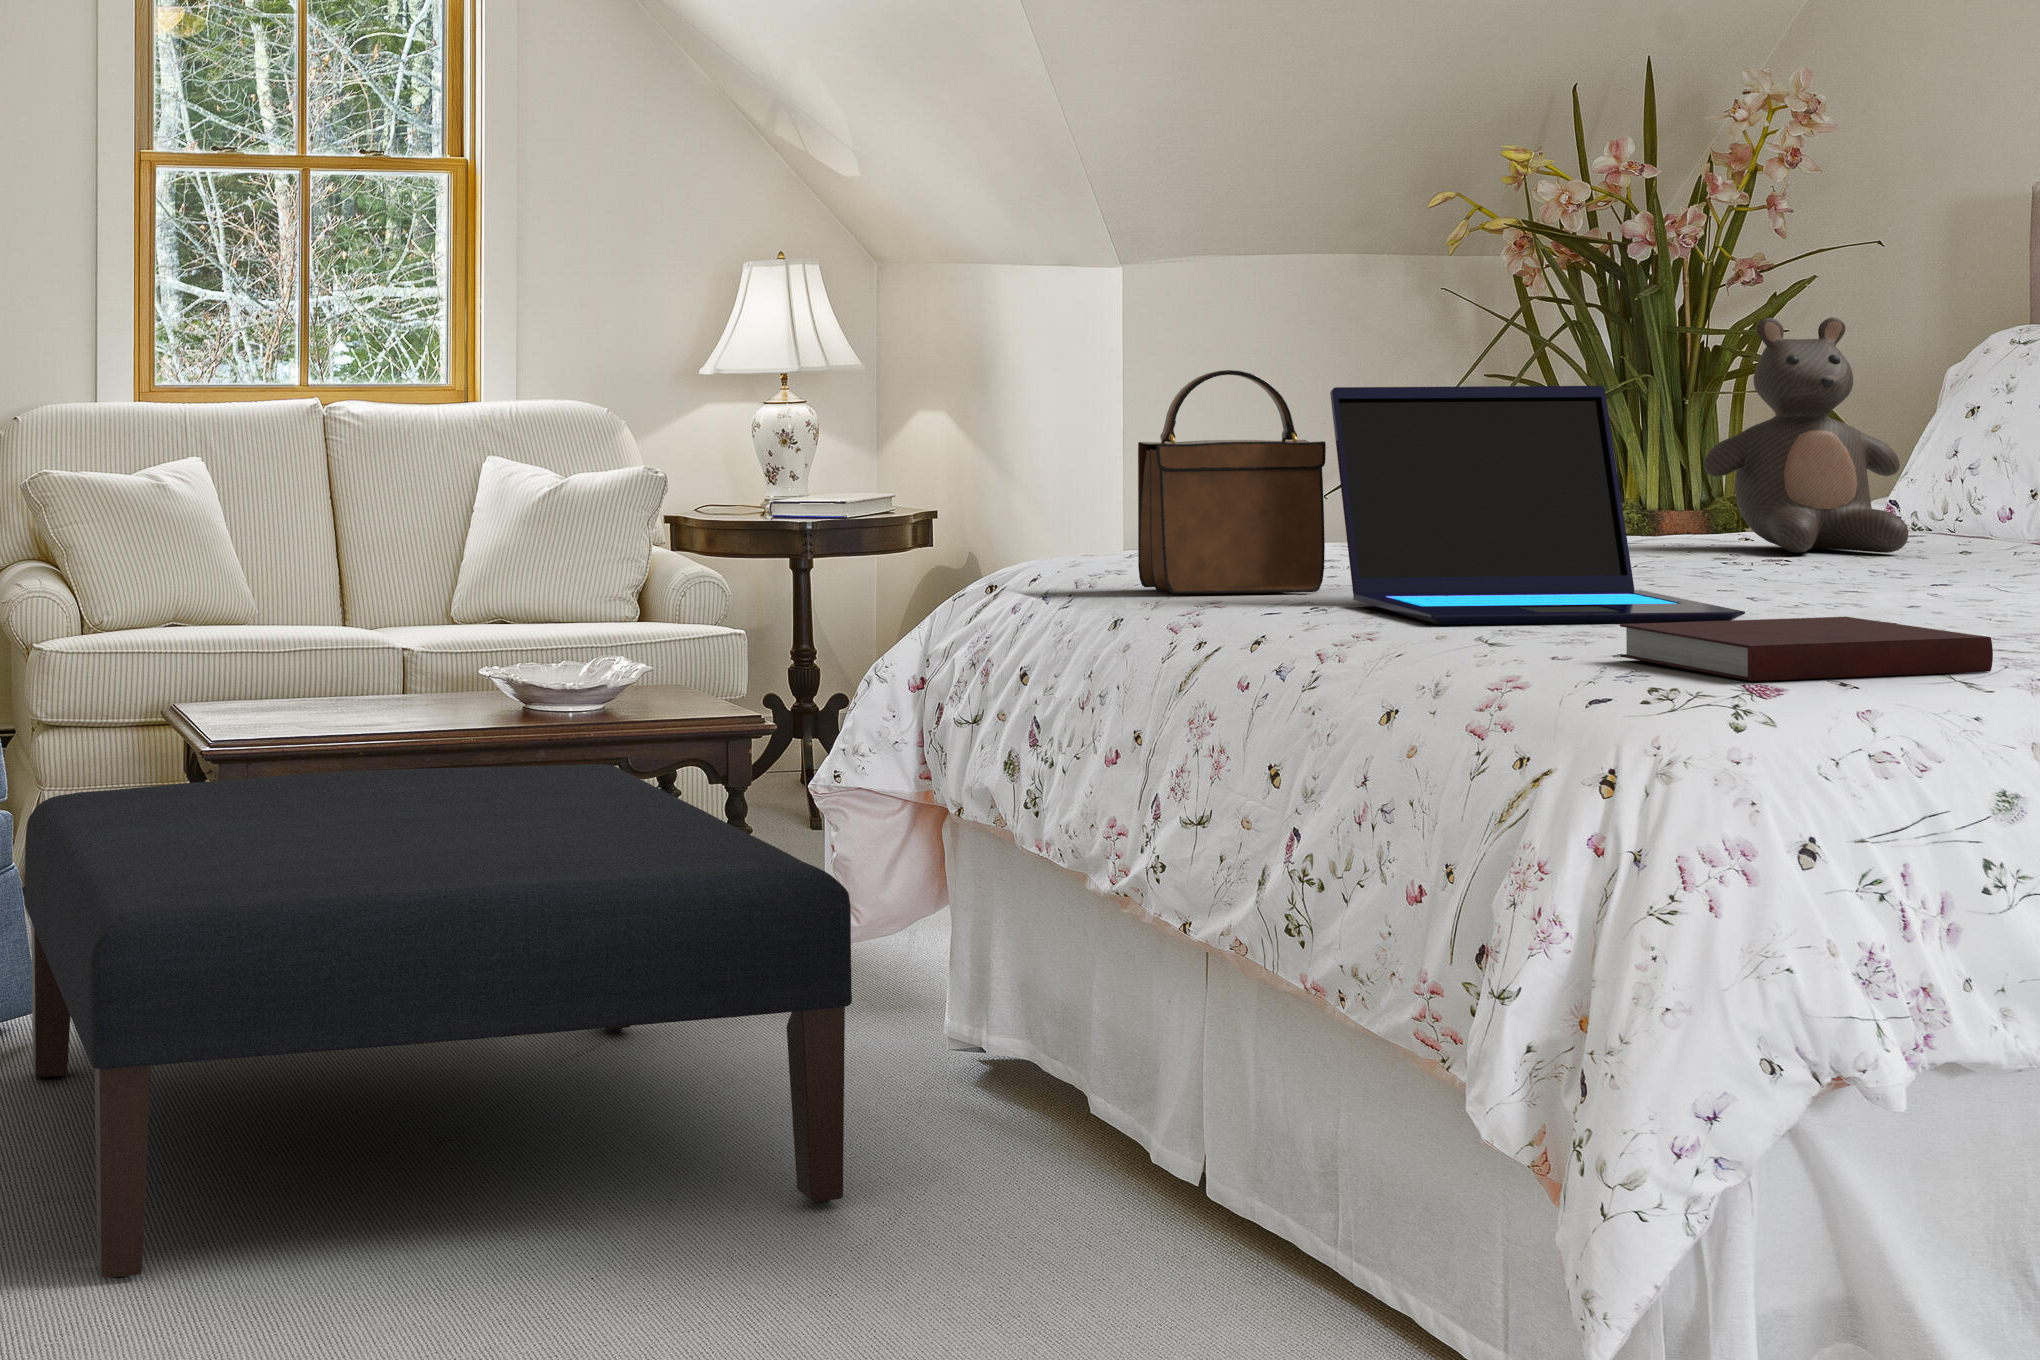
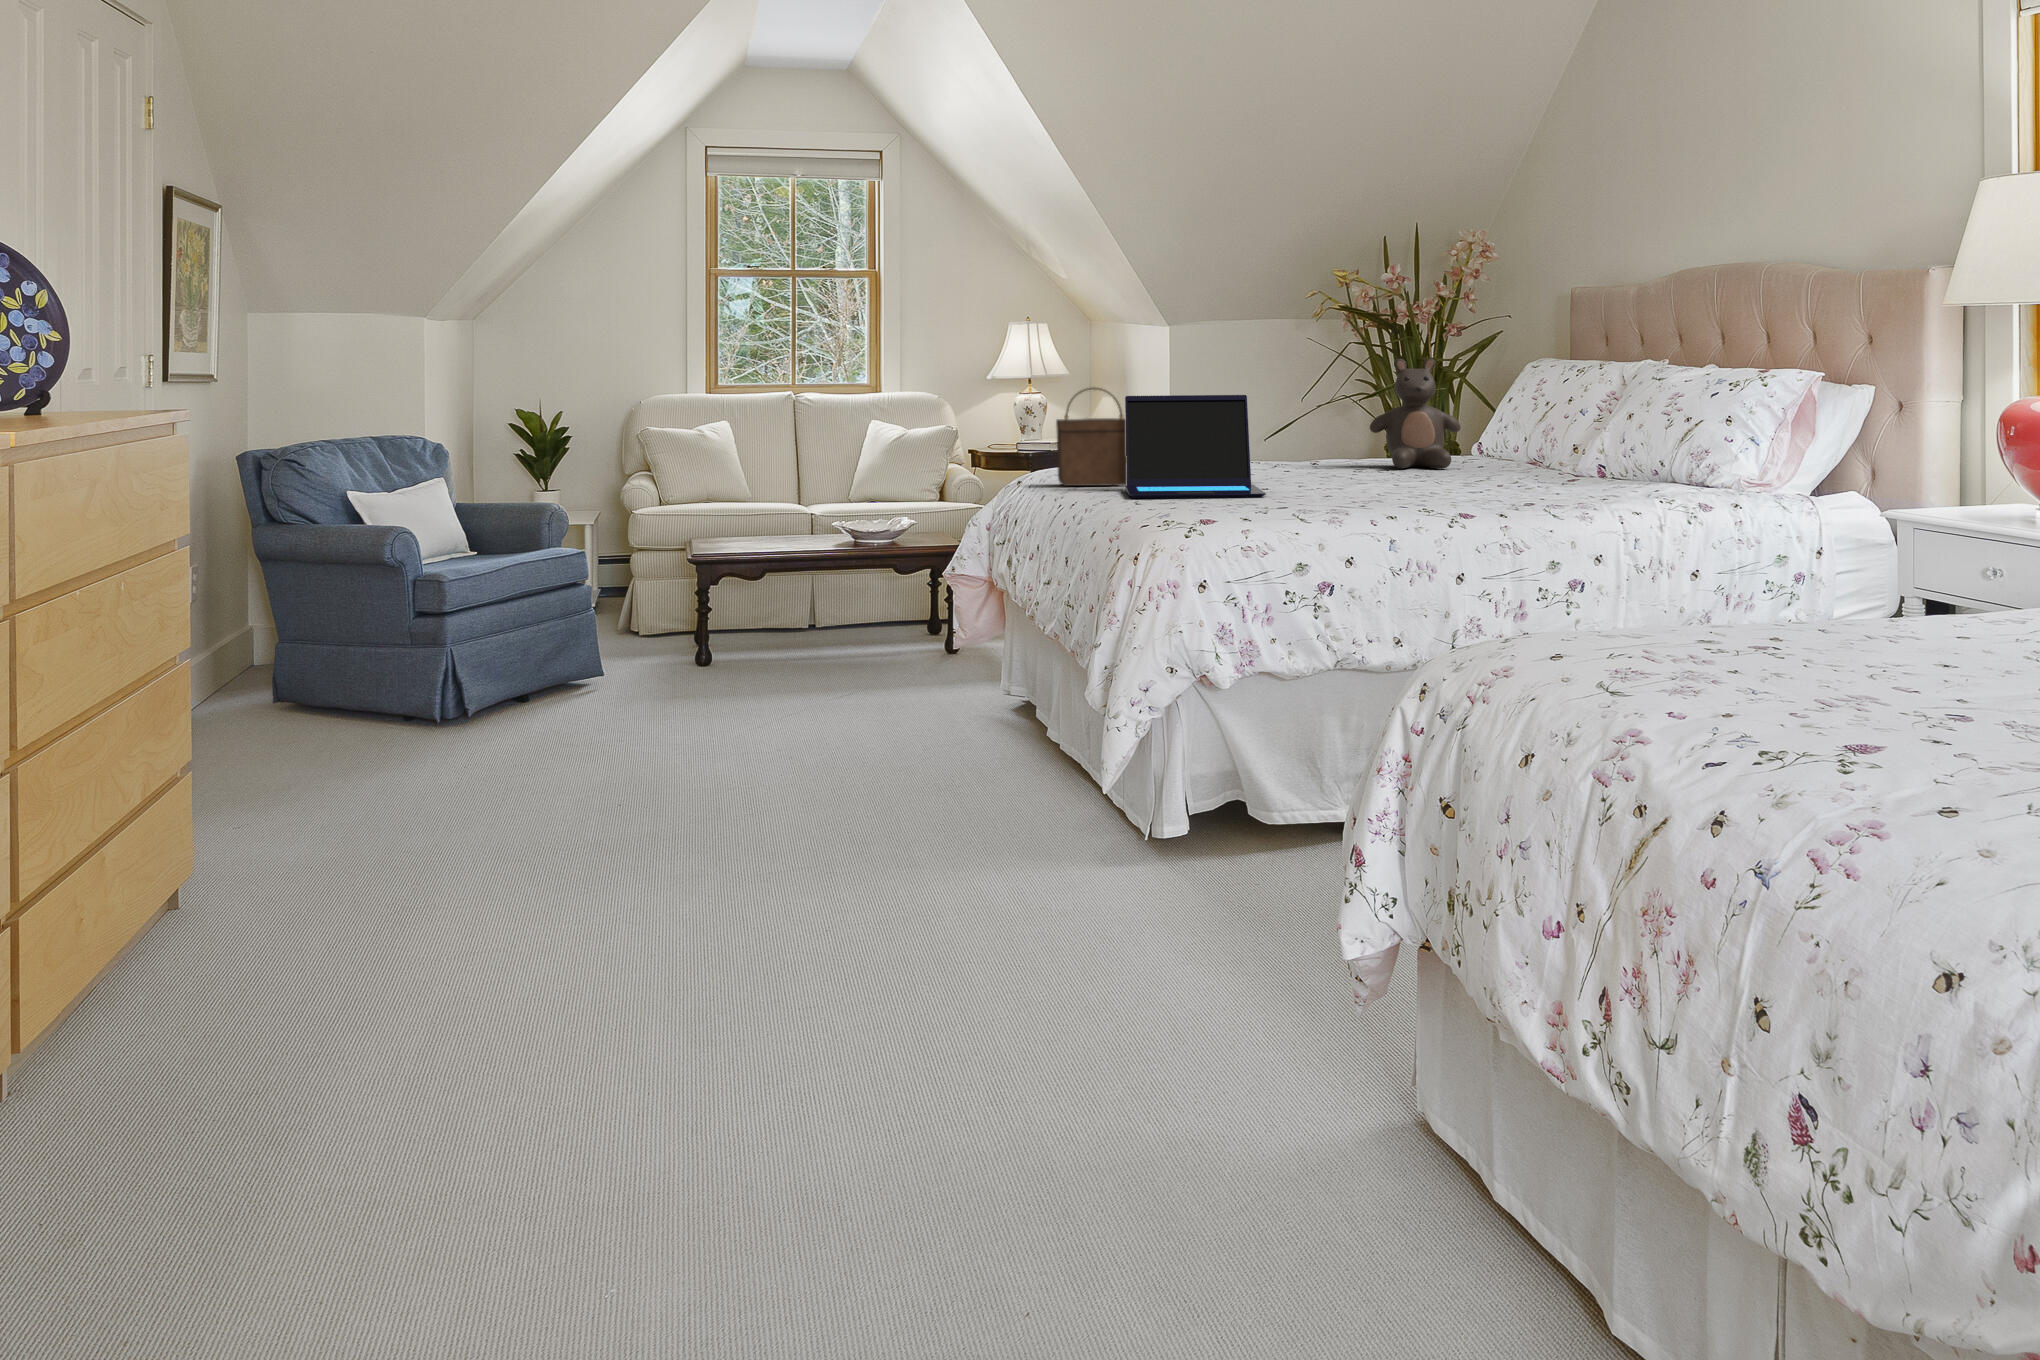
notebook: present [1620,617,1993,681] -> none [1158,495,1287,519]
ottoman: present [25,764,852,1278] -> none [572,564,909,769]

